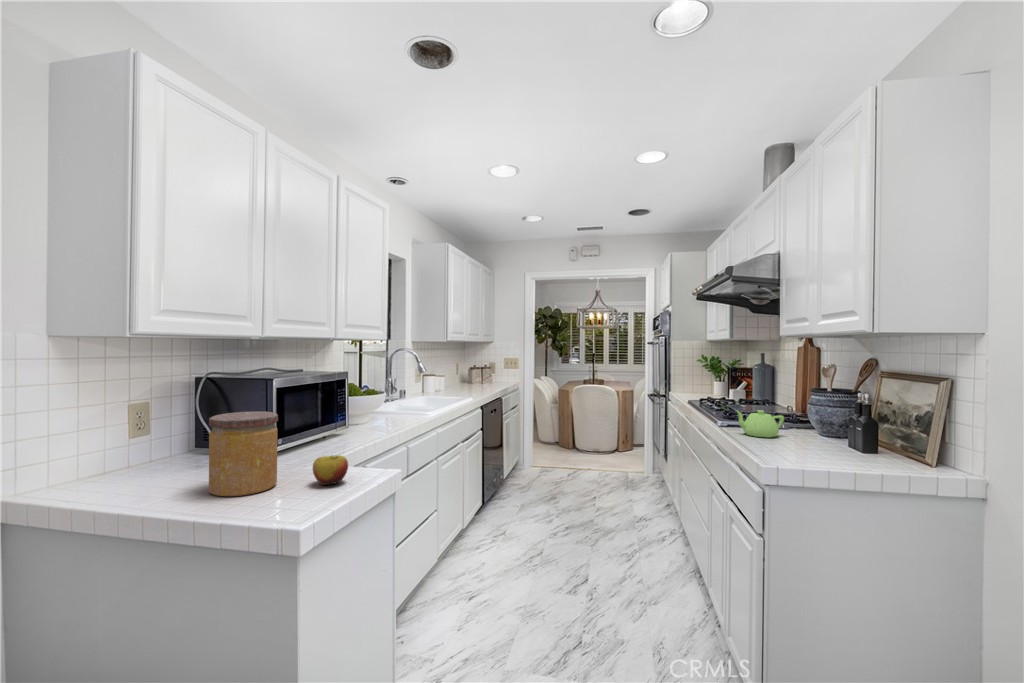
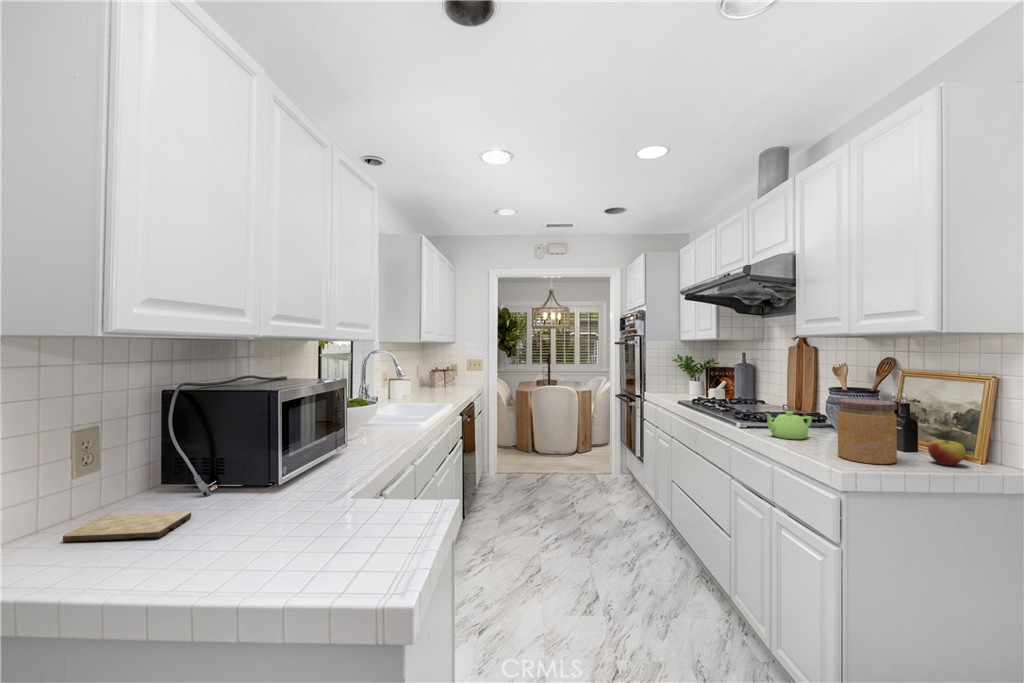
jar: present [209,411,278,496] -> present [838,399,897,464]
apple: present [313,455,348,485] -> present [928,440,966,465]
cutting board: none [104,468,198,485] -> present [63,512,191,542]

